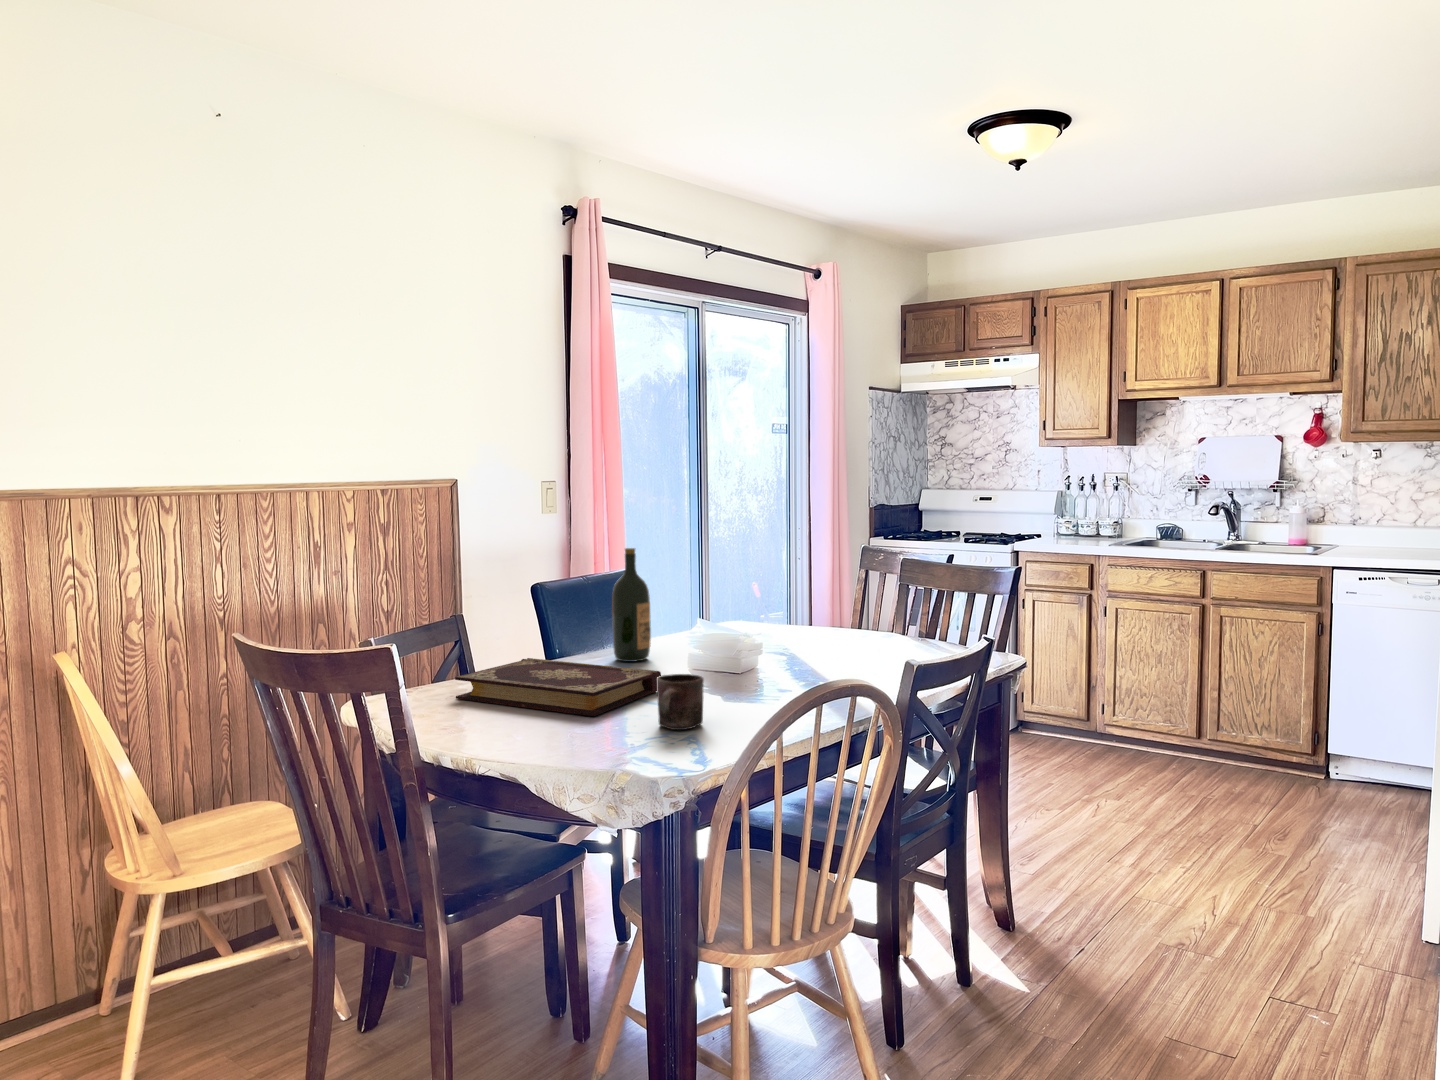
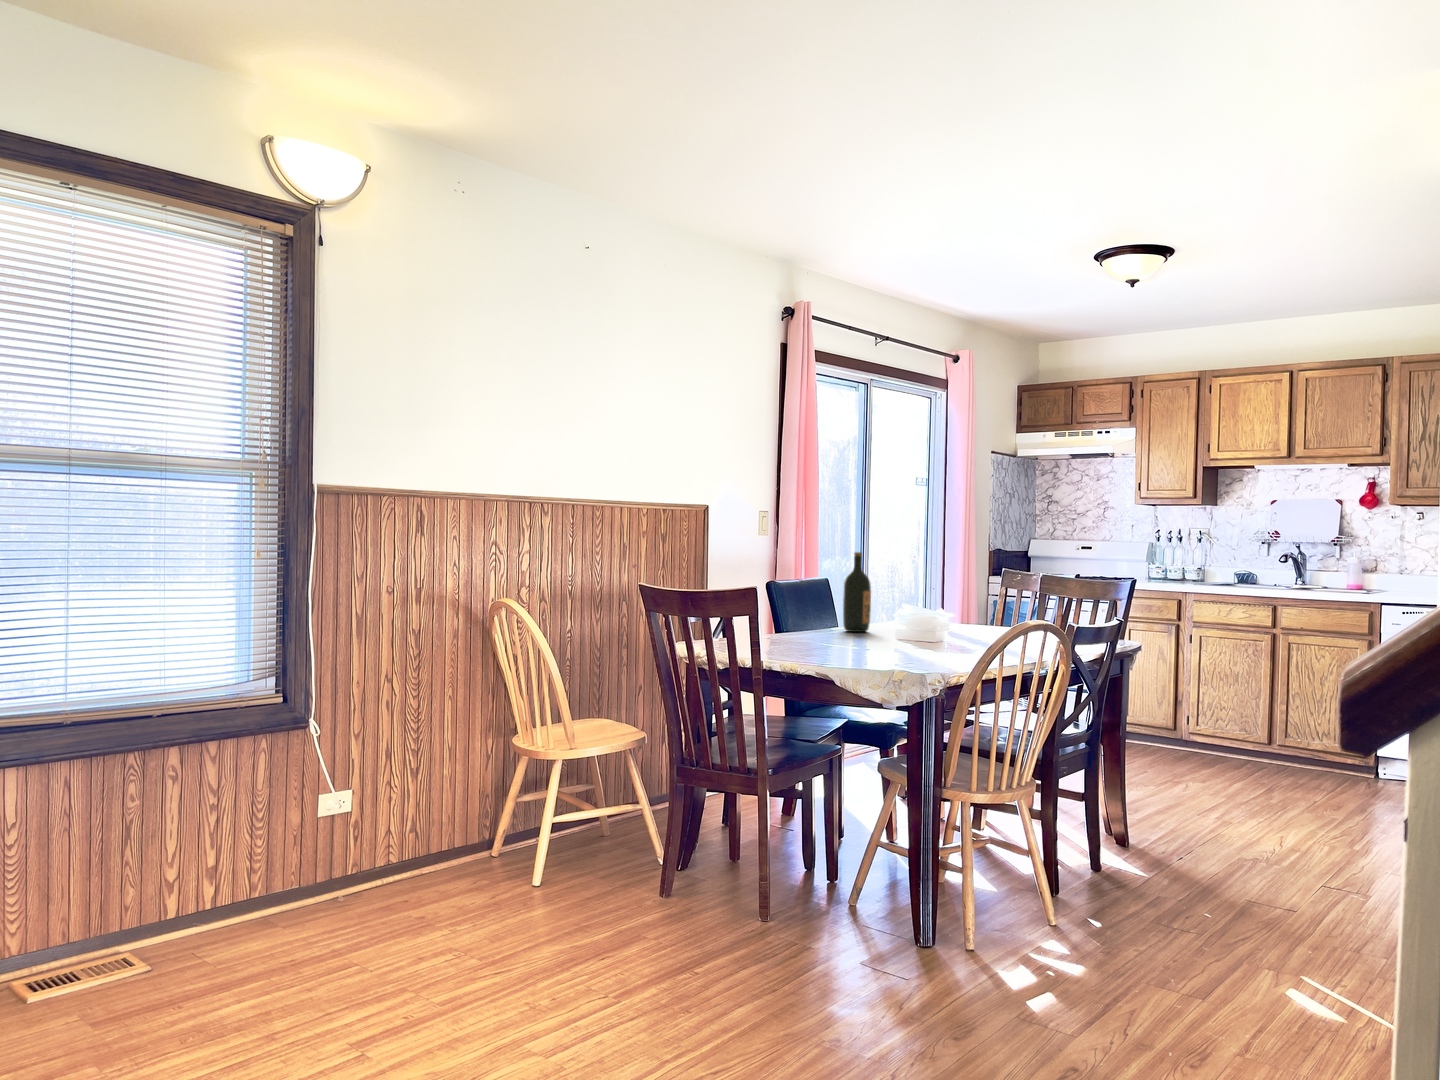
book: present [455,658,661,716] -> none [757,623,894,651]
mug: present [657,674,704,730] -> none [908,624,939,658]

